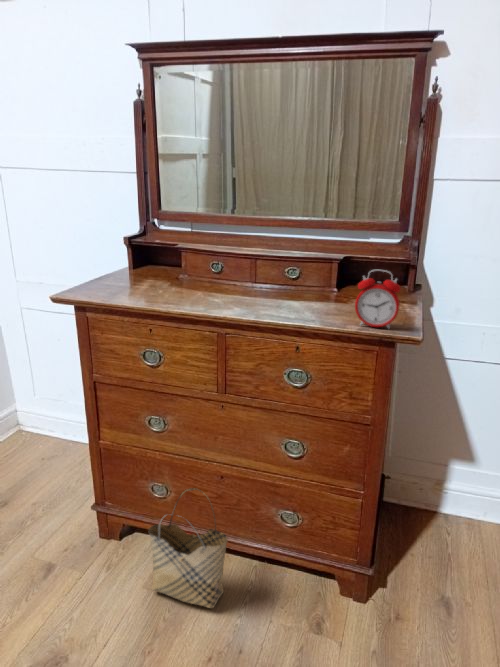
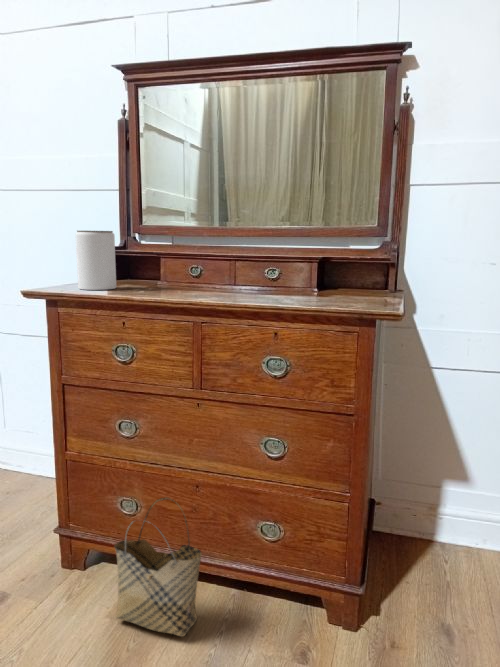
jar: none [99,231,140,293] -> present [76,231,116,290]
alarm clock: present [355,270,400,328] -> none [333,246,378,307]

